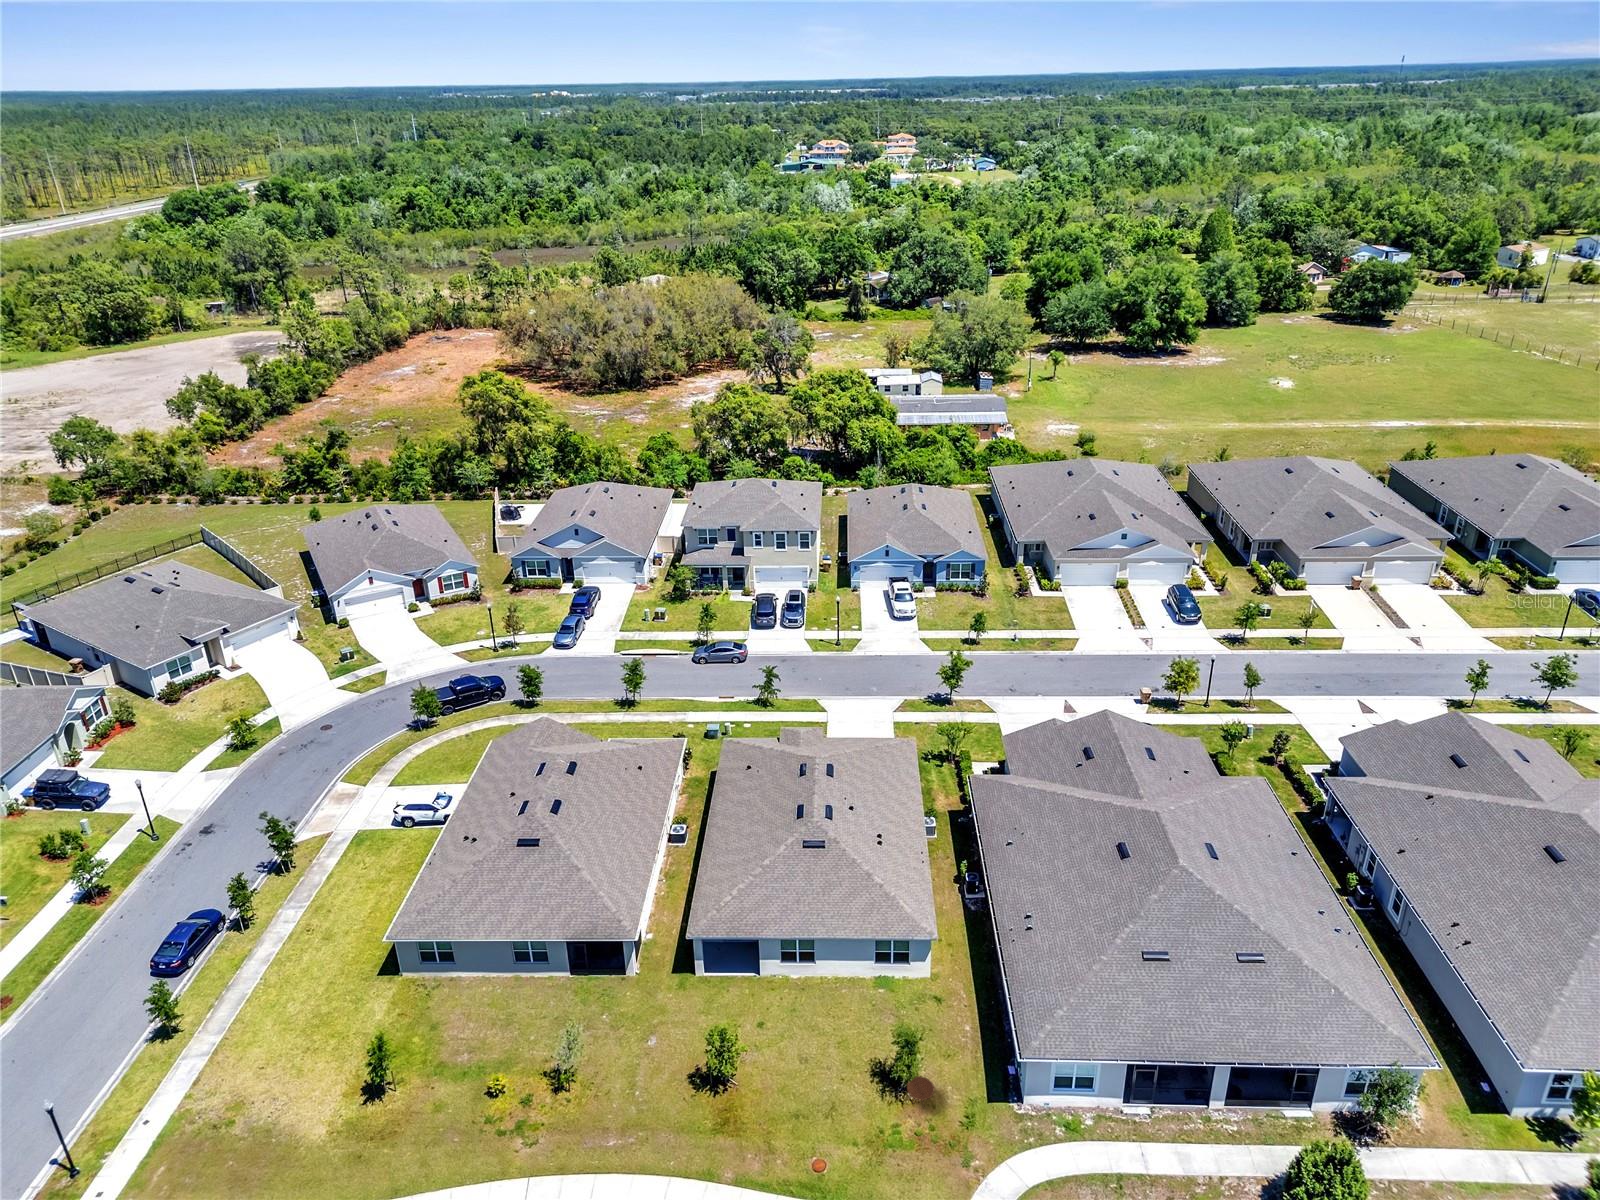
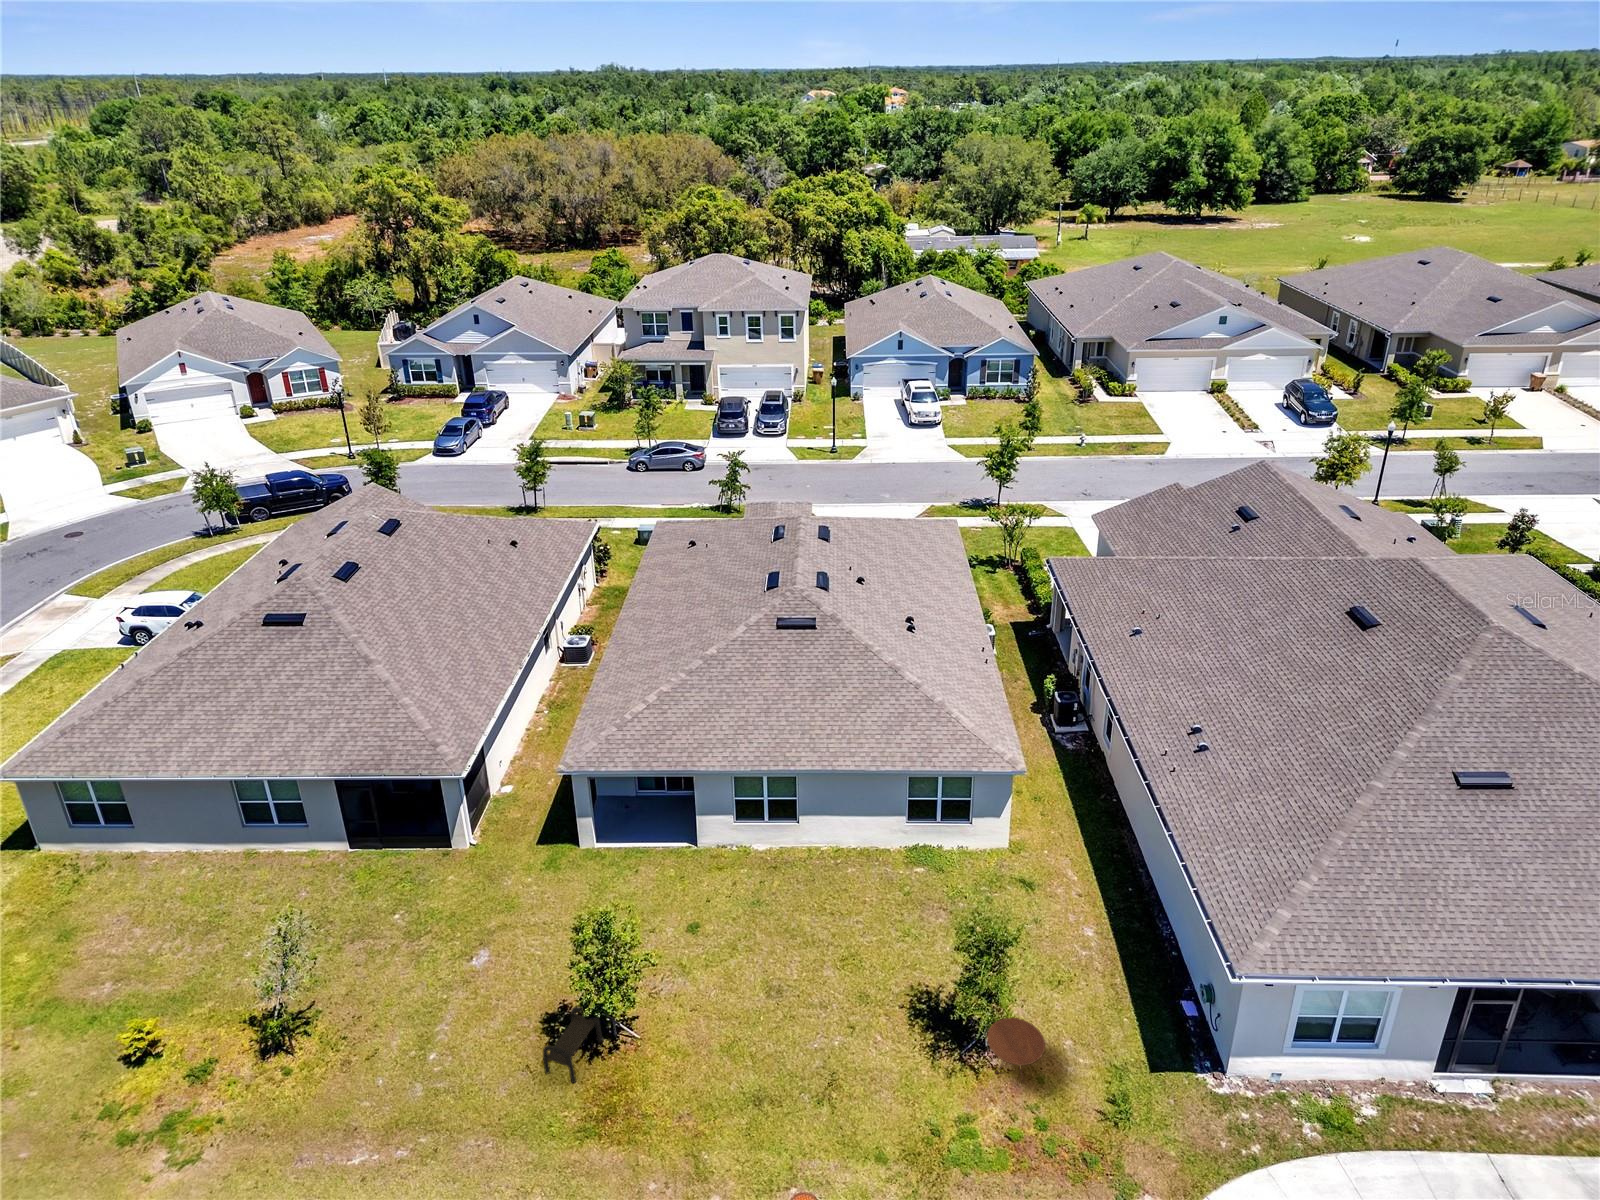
bench: none [693,1070,720,1108] -> present [543,1007,602,1083]

